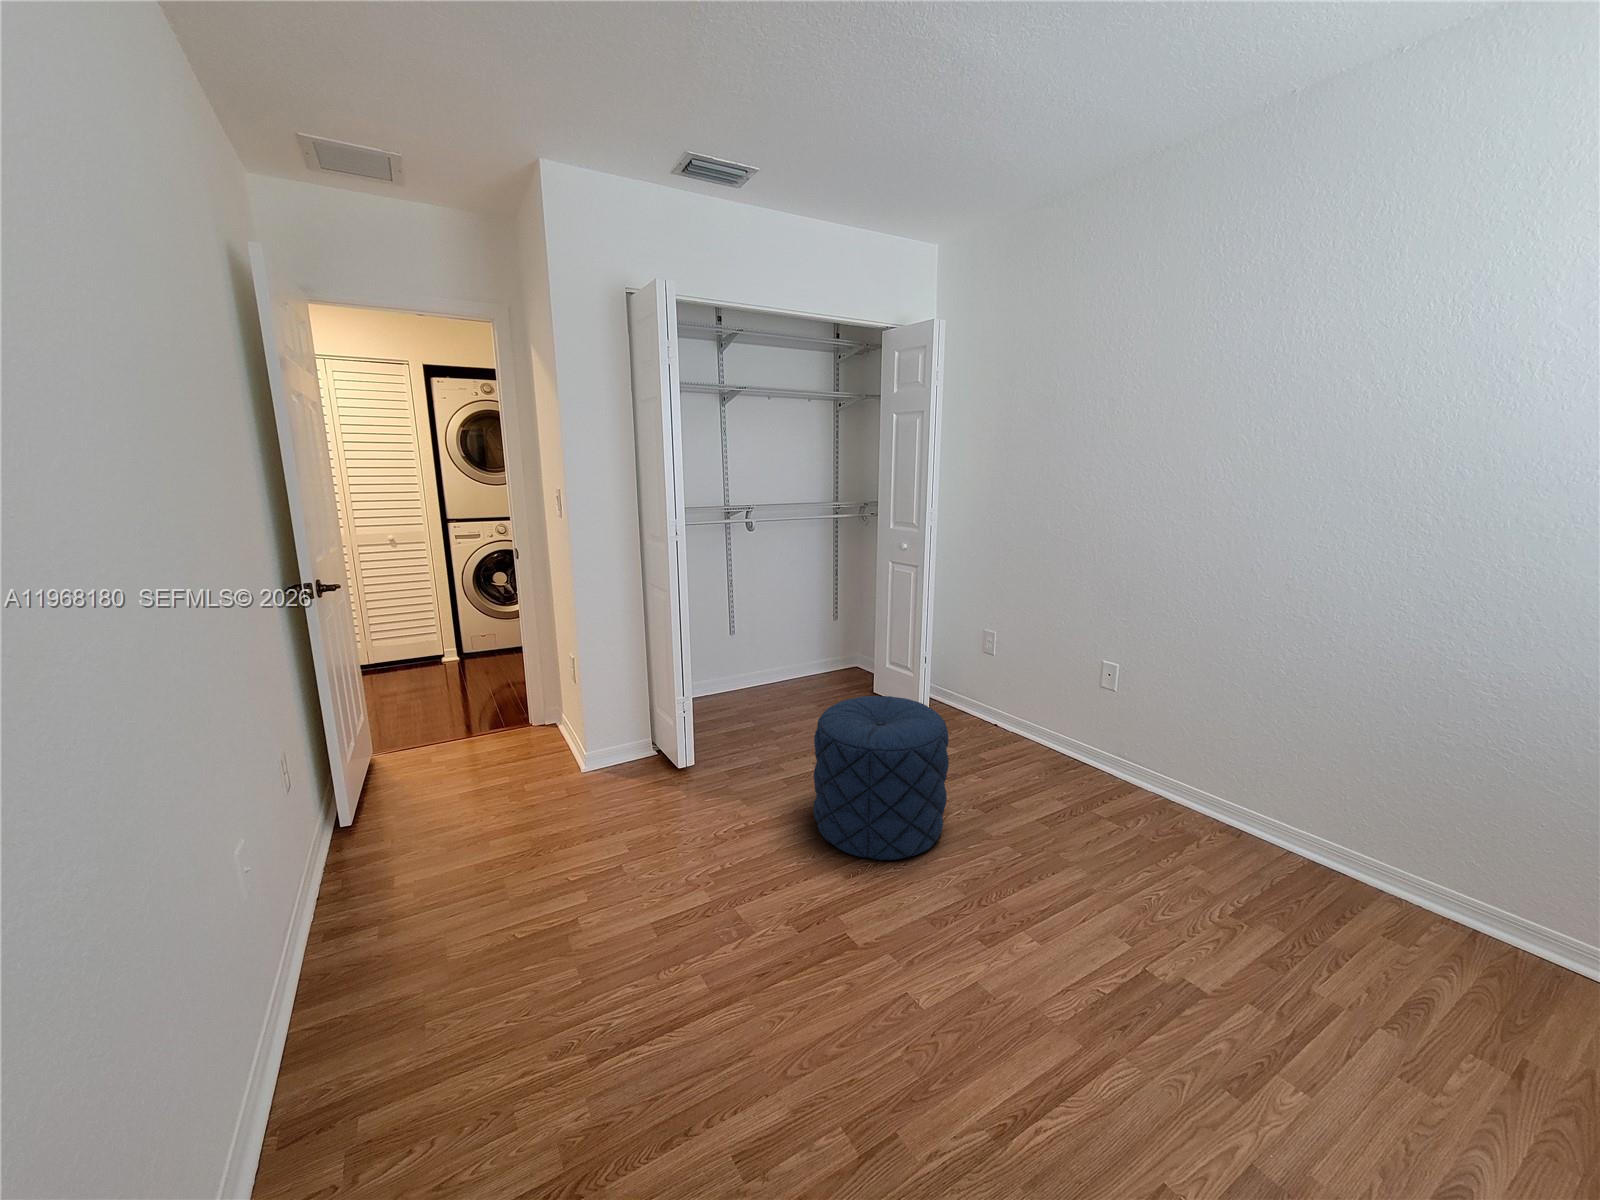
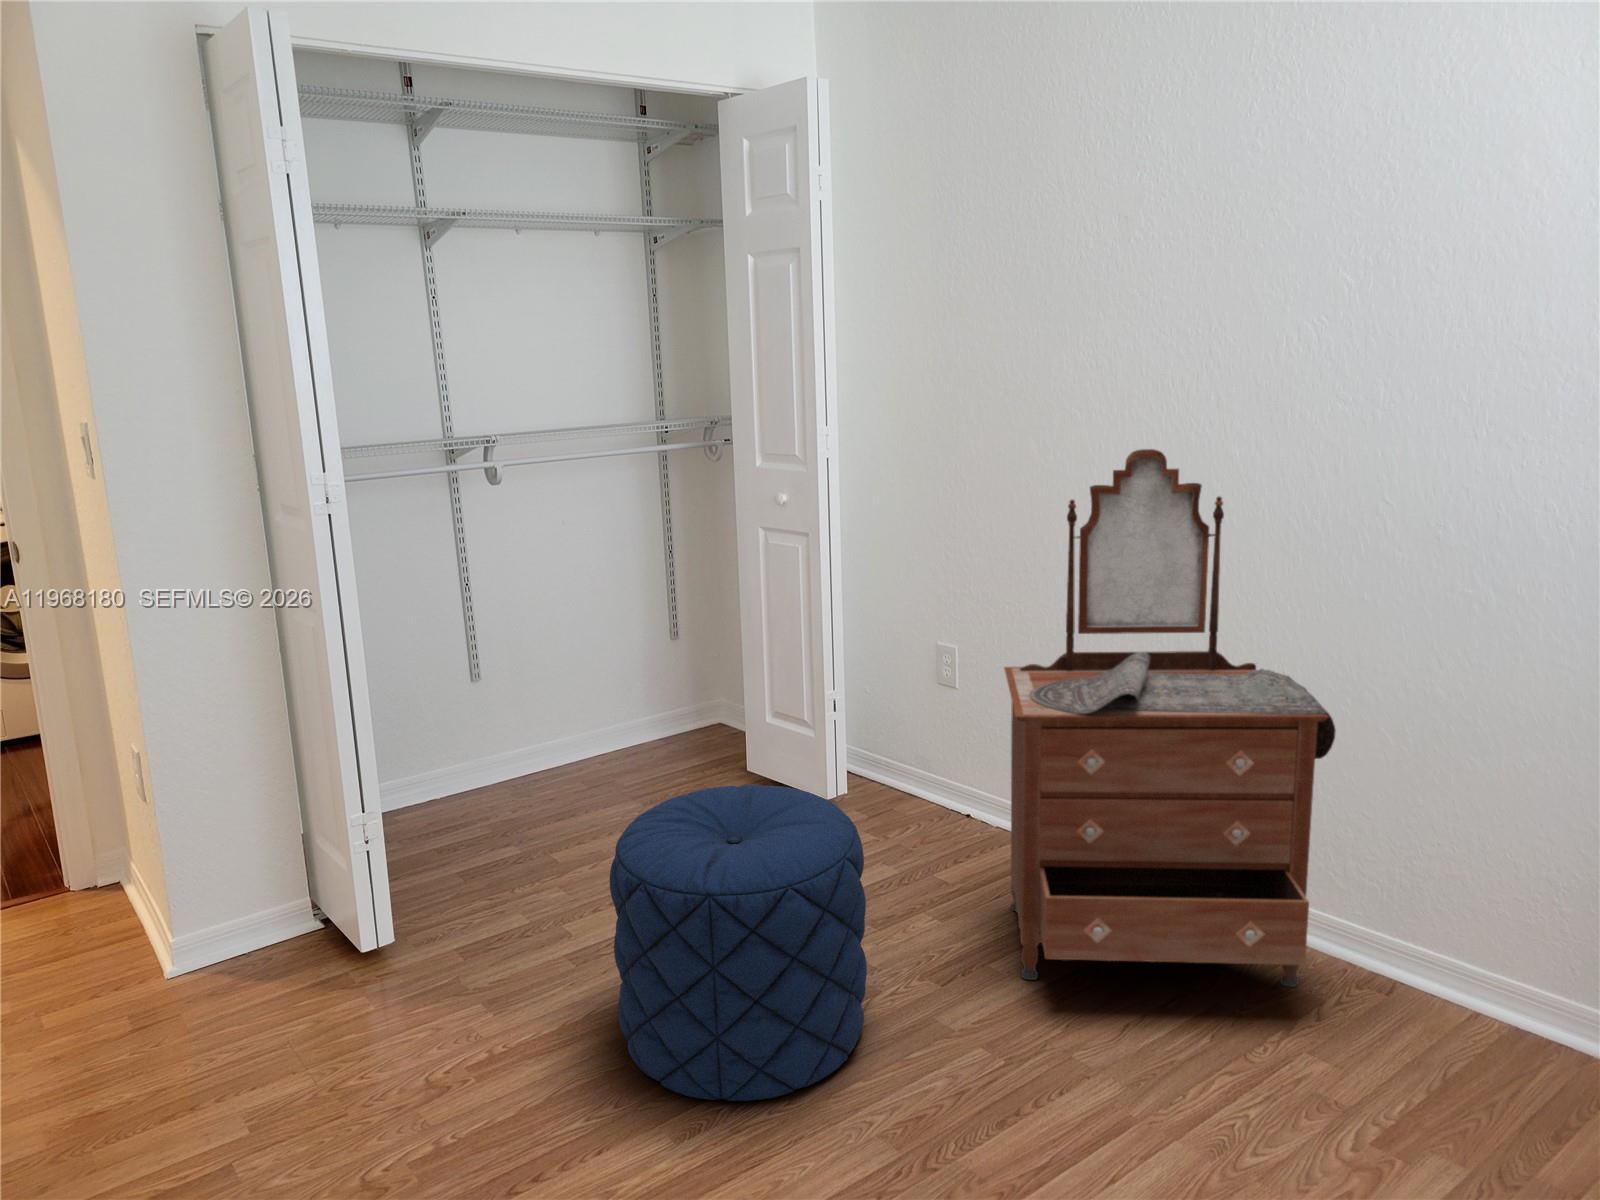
dresser: none [1022,528,1221,832] -> present [1004,449,1336,987]

